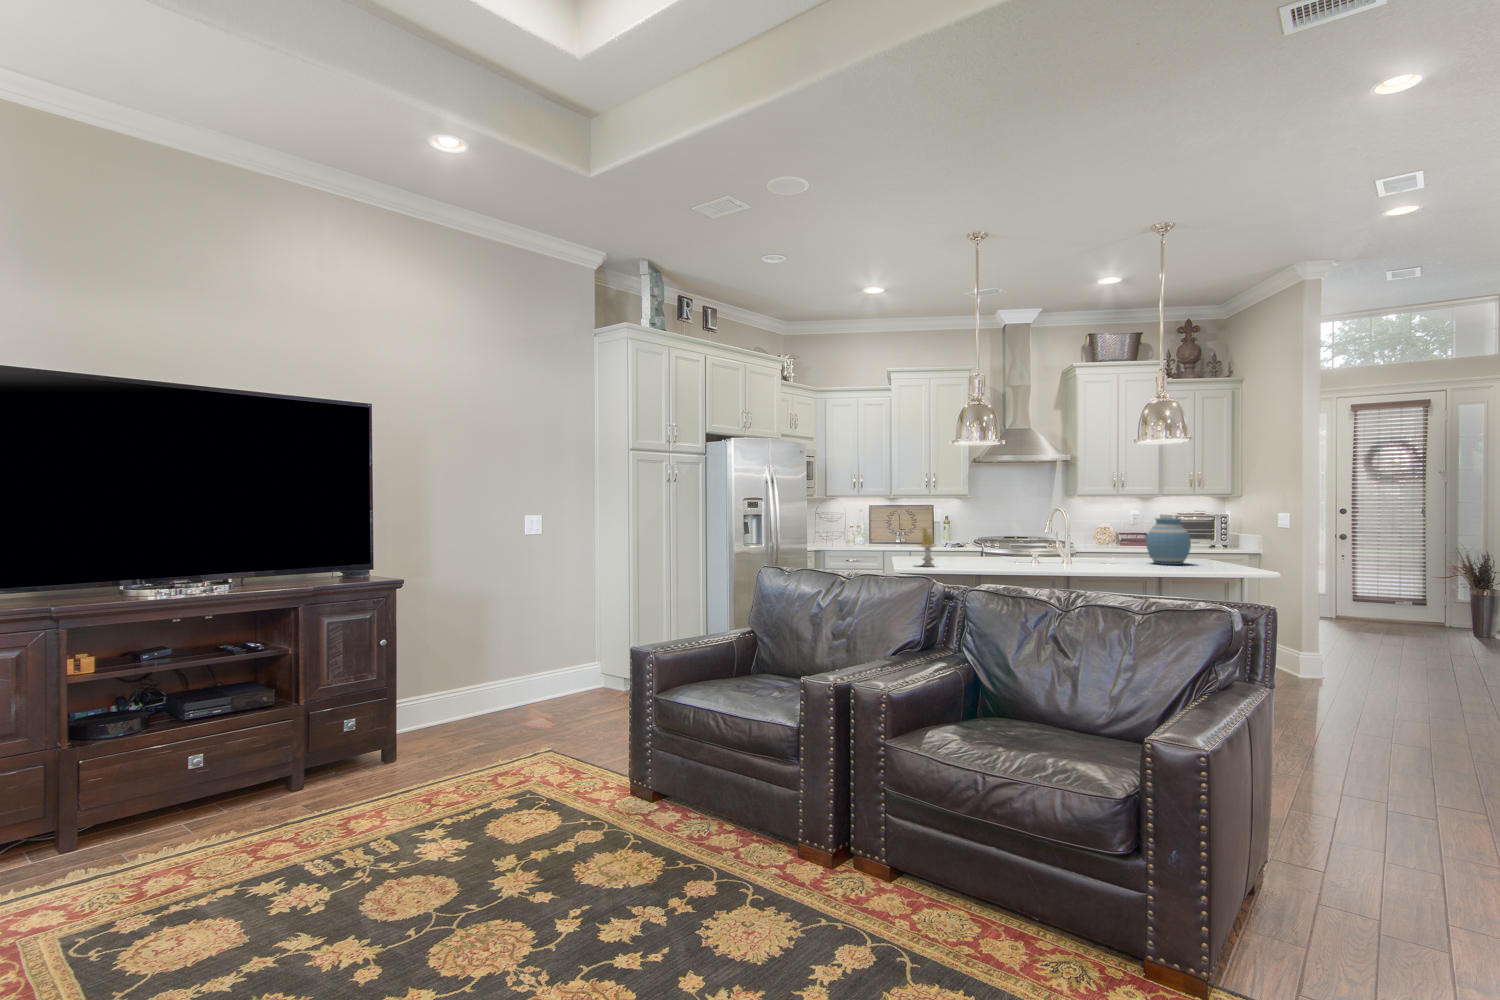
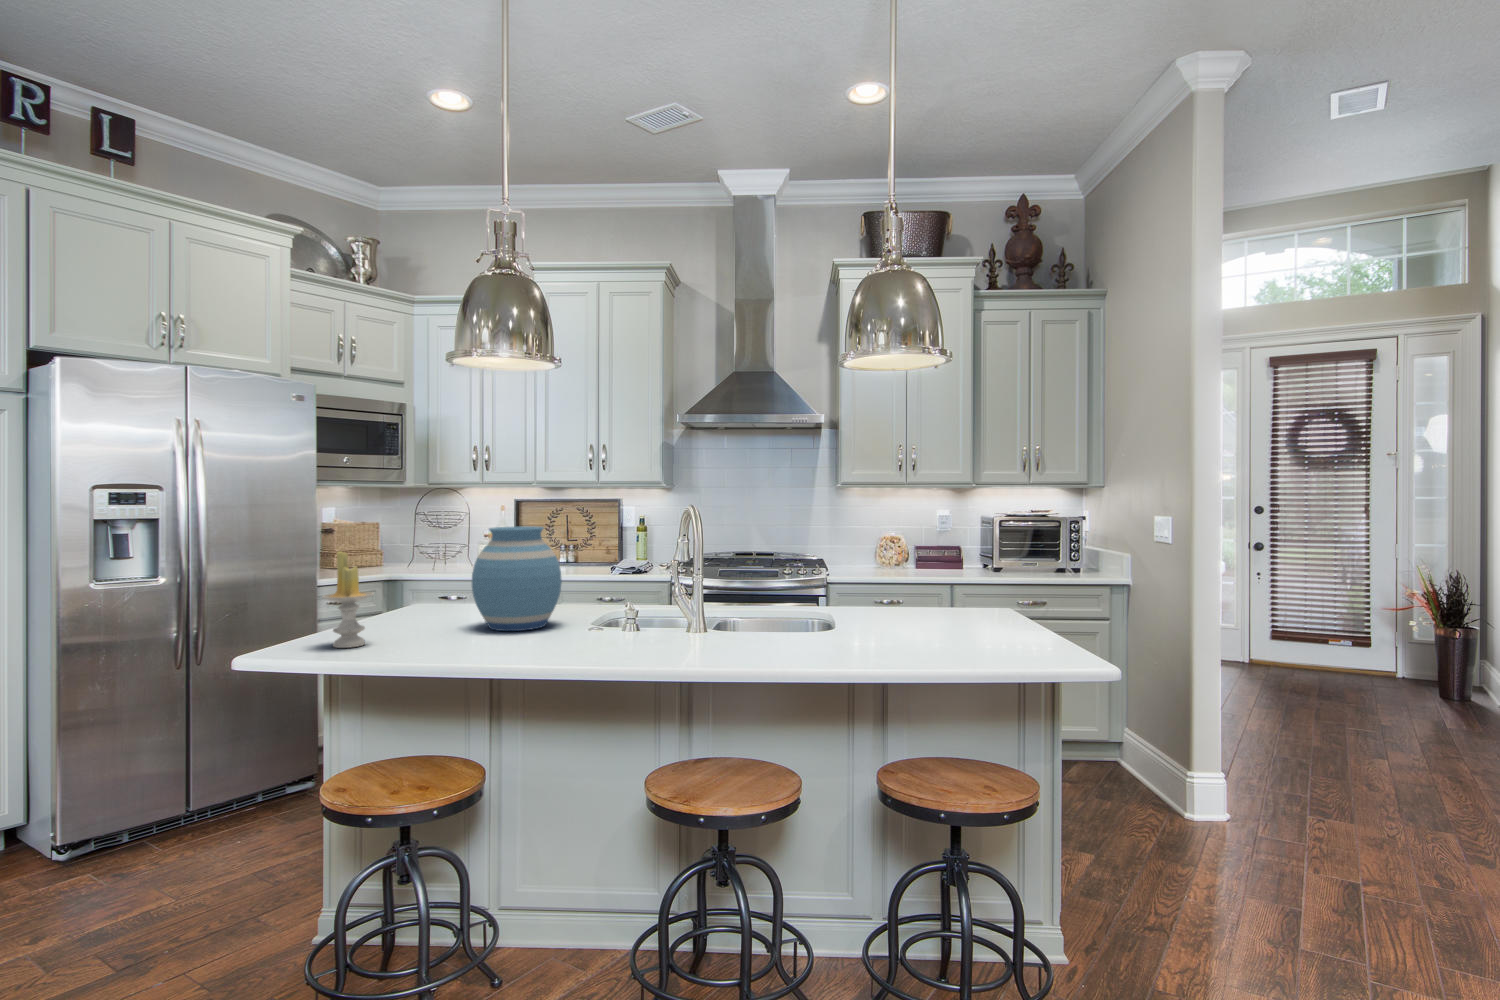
vase: present [1146,518,1191,565] -> present [472,526,562,631]

